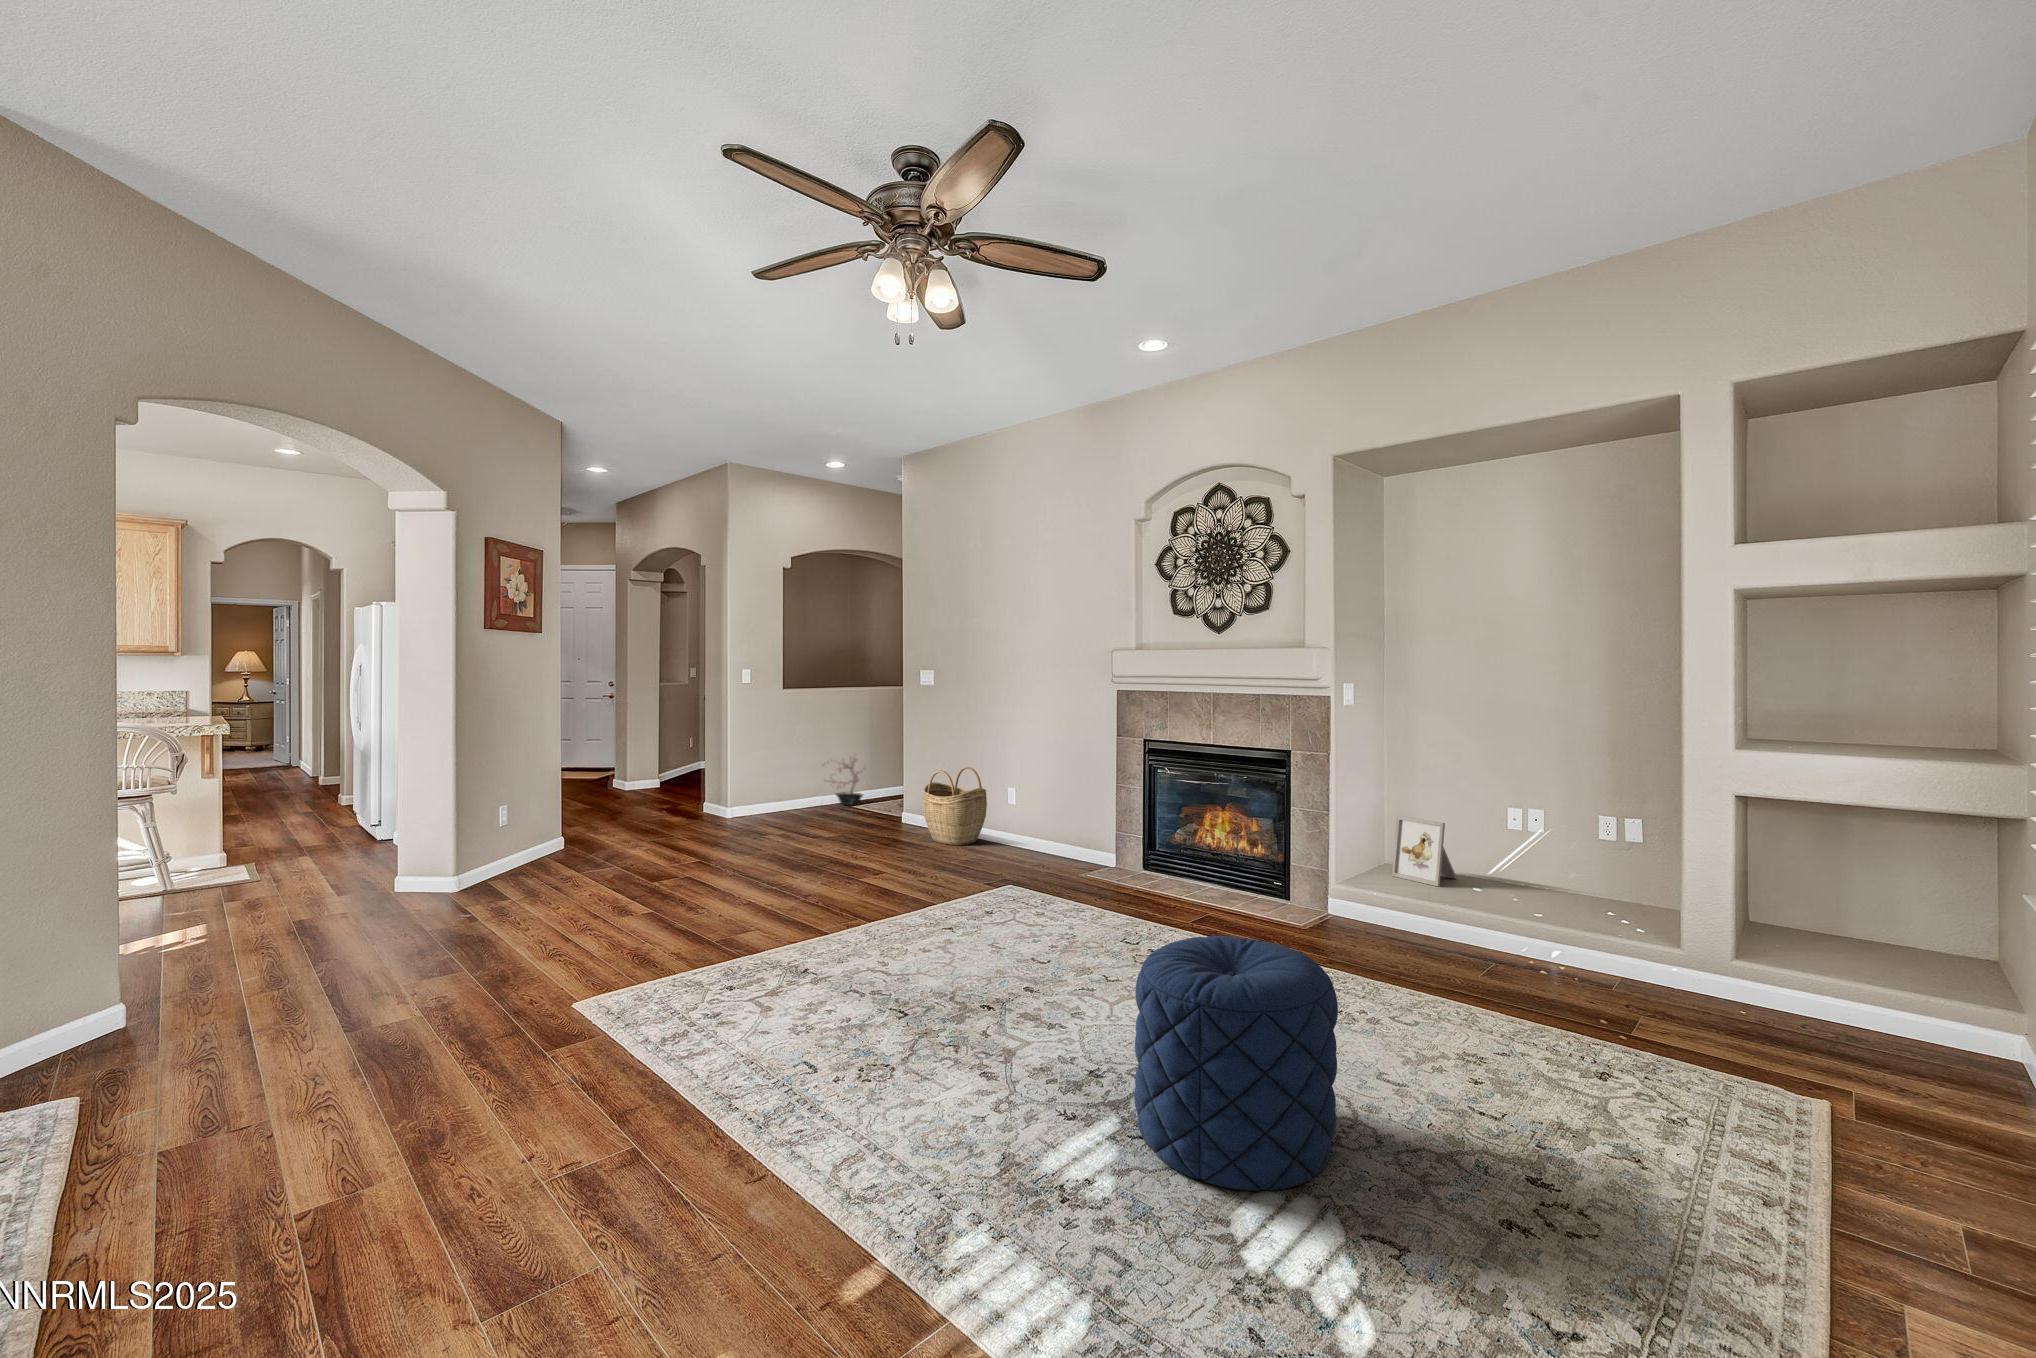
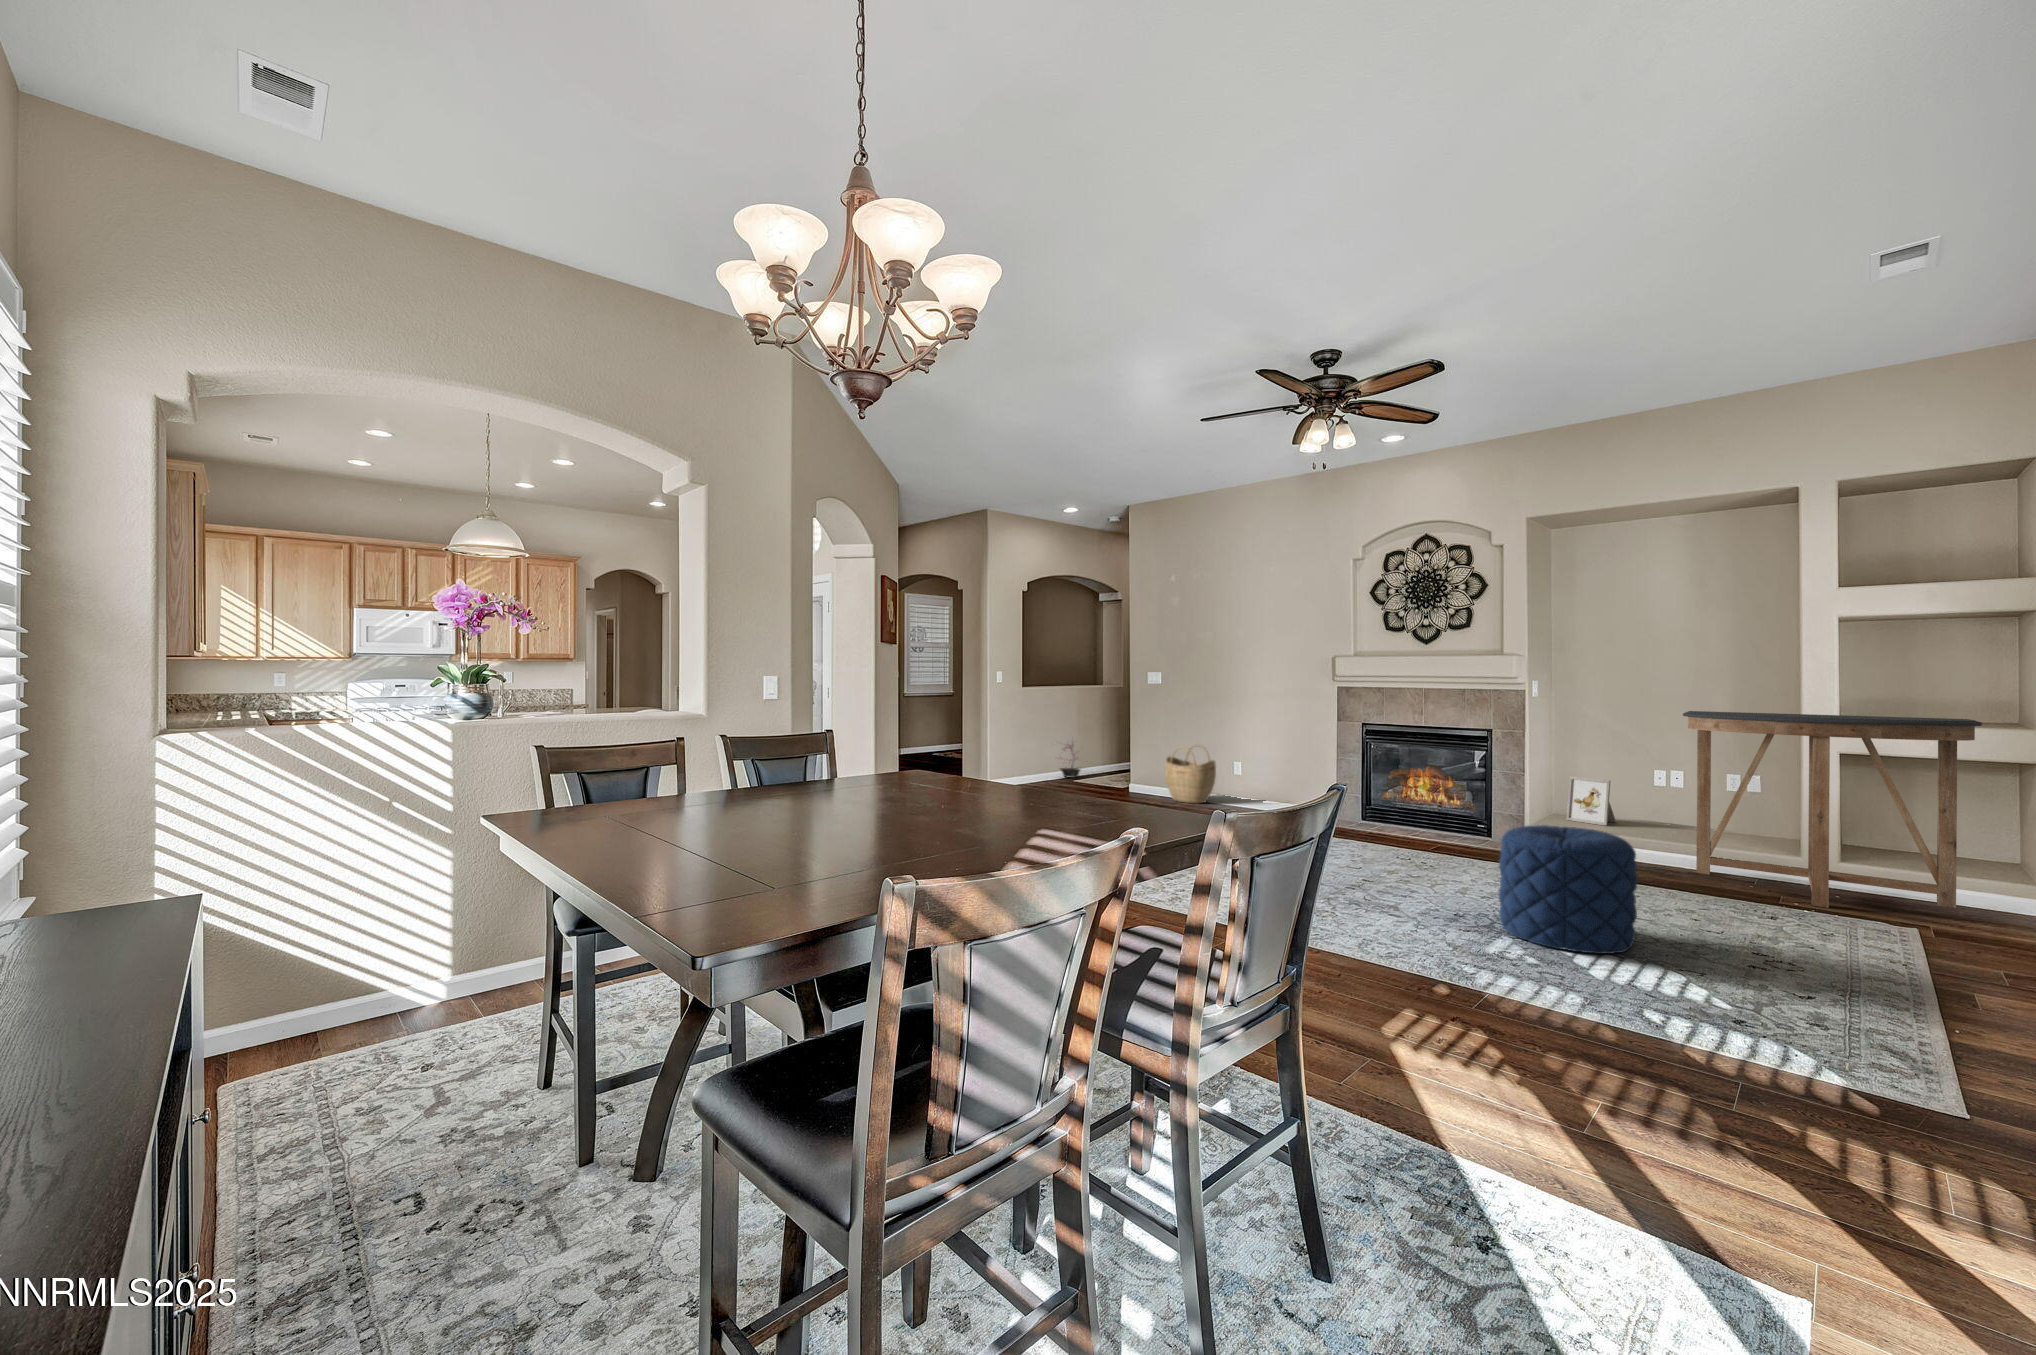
console table: none [1512,729,1930,1044] -> present [1683,711,1982,908]

